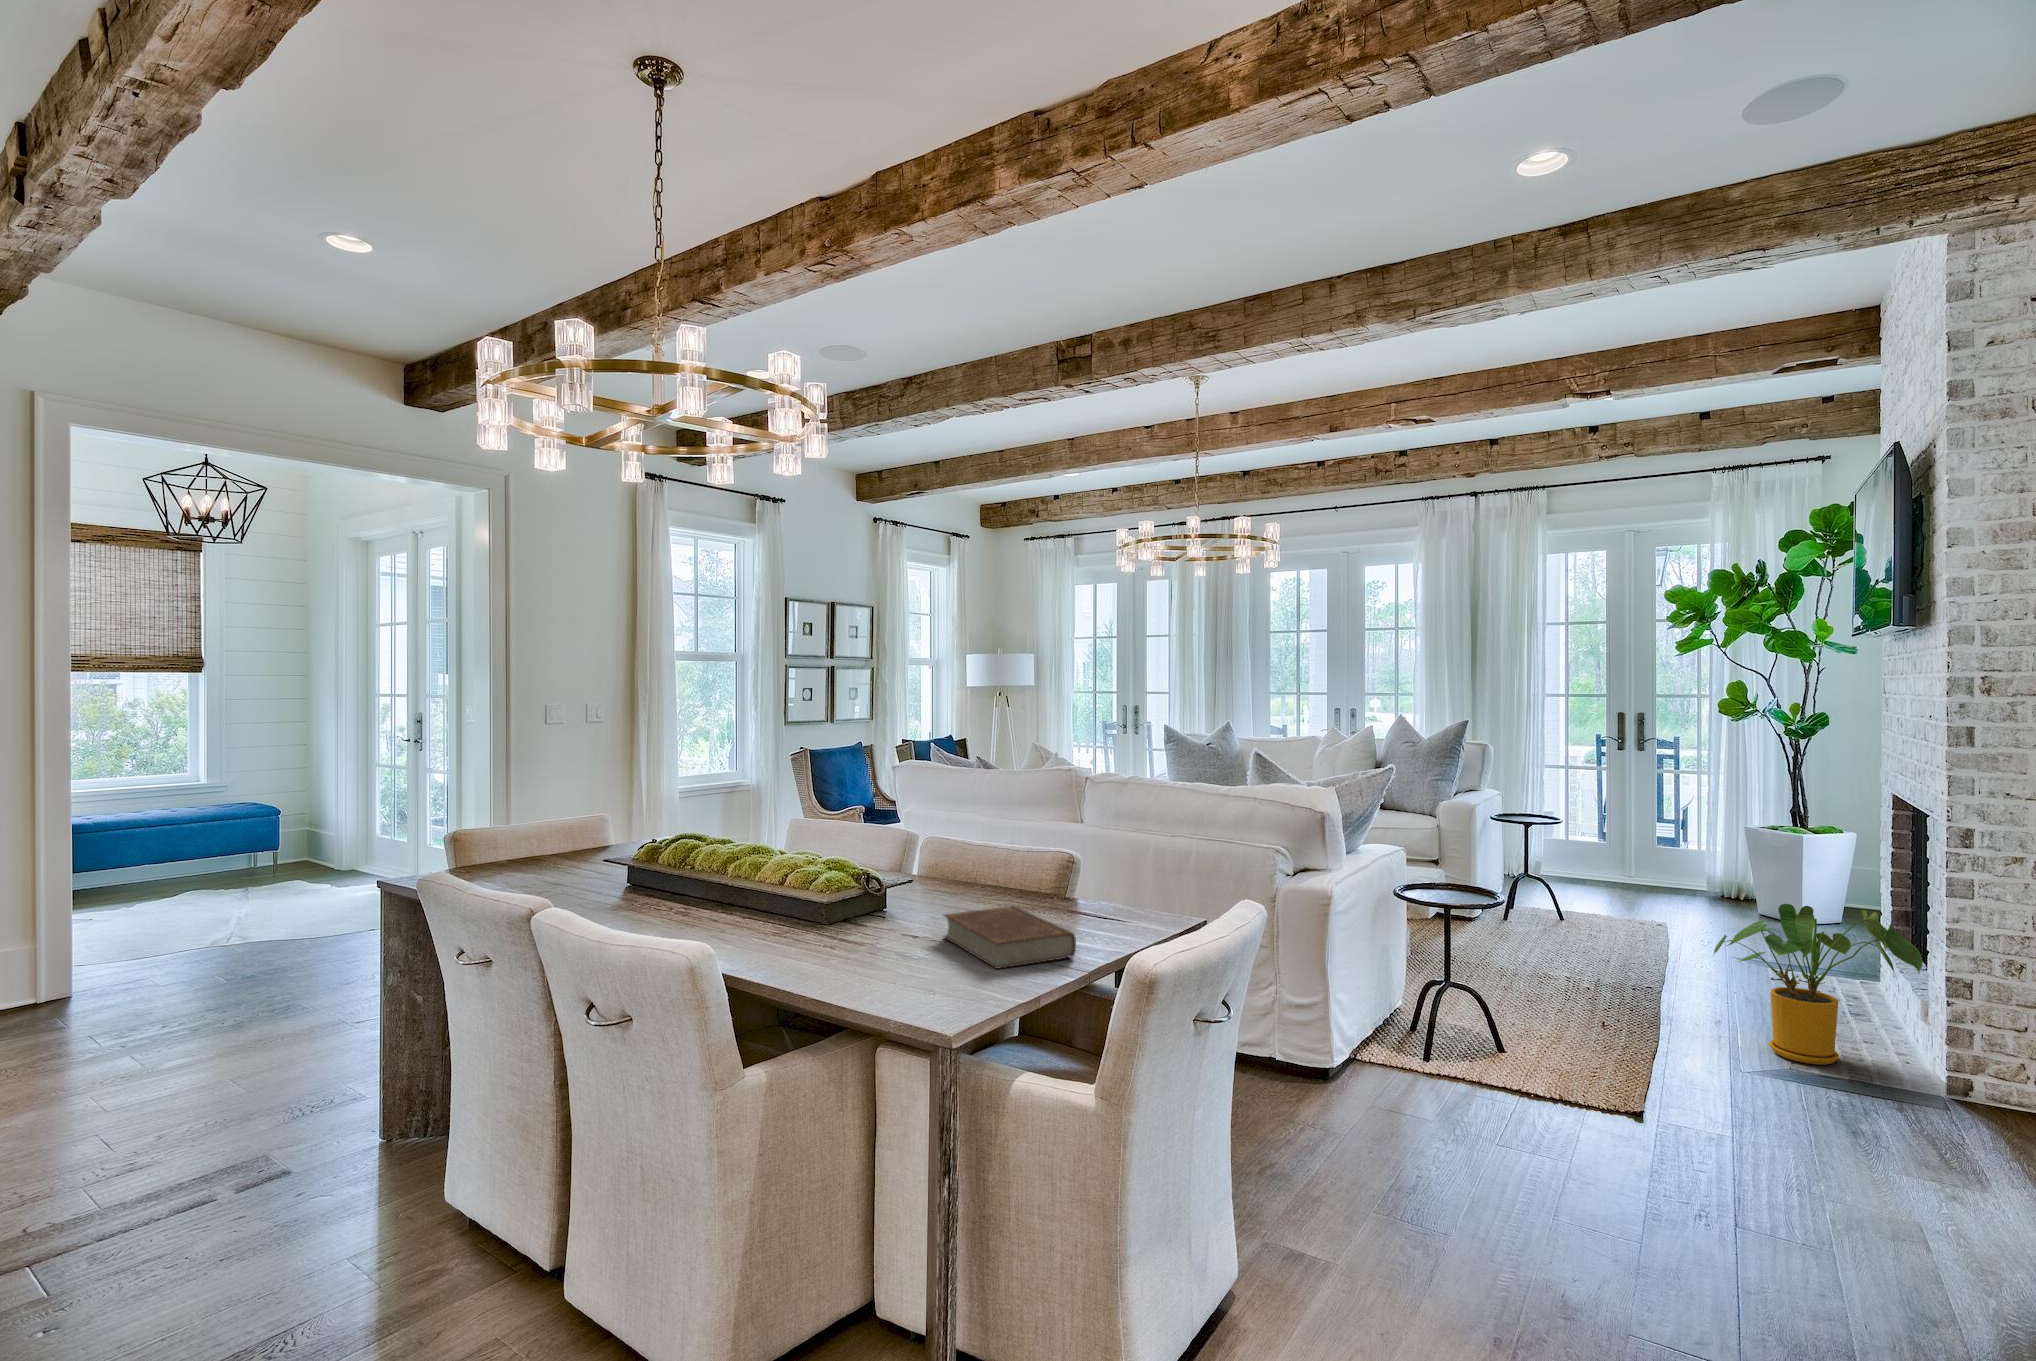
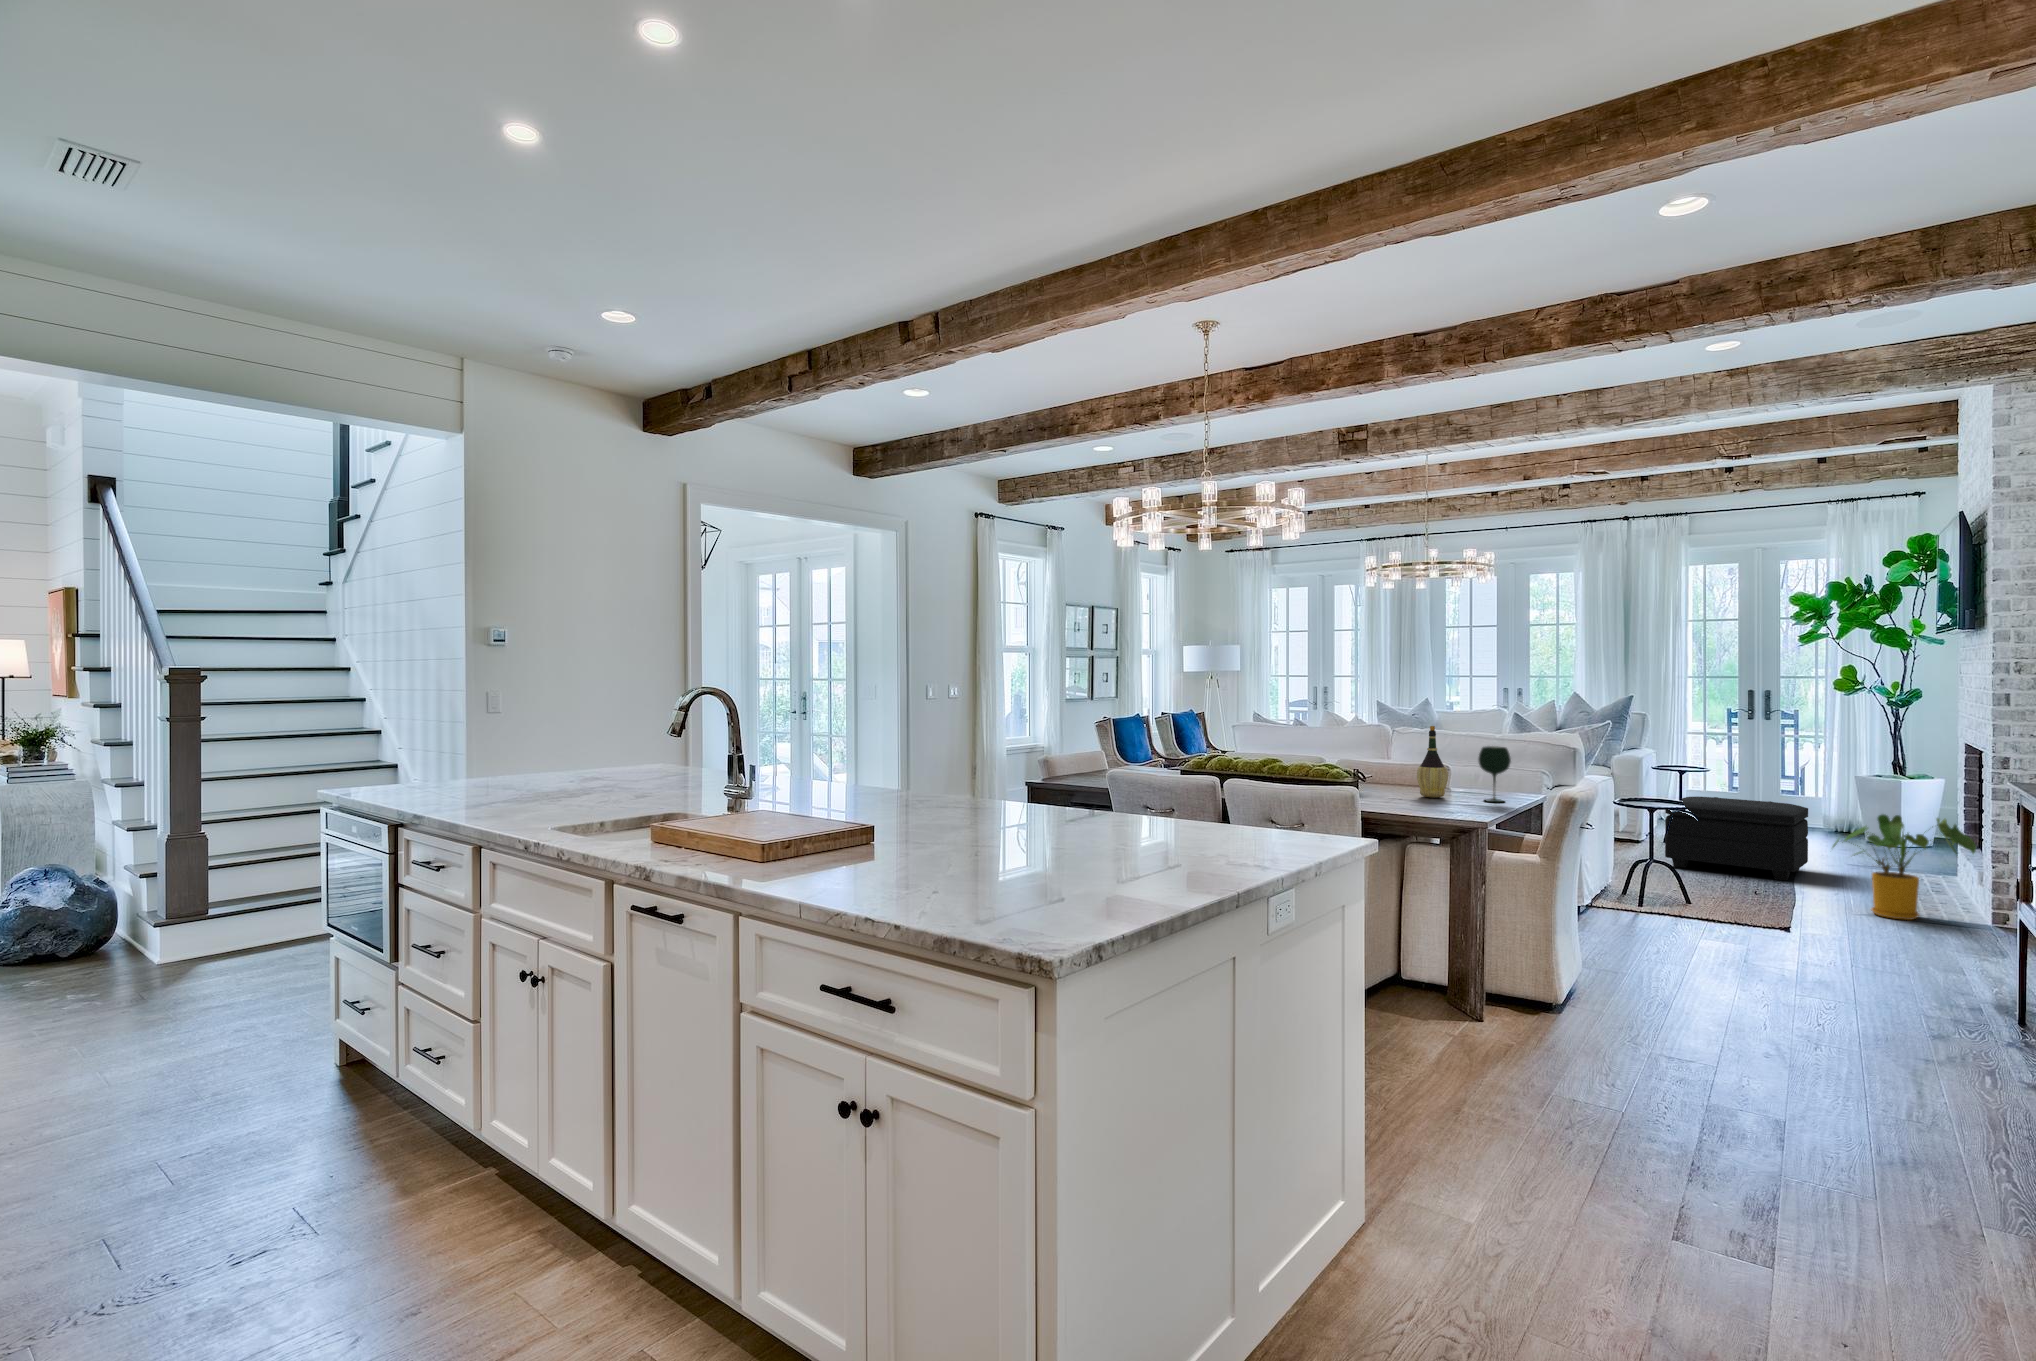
wine bottle: none [1016,785,1066,912] -> present [1417,726,1448,797]
wine glass: none [1107,823,1159,927] -> present [1479,746,1511,802]
footstool: none [1500,858,1686,981] -> present [1665,797,1808,880]
book: present [944,906,1076,969] -> none [1399,790,1485,814]

